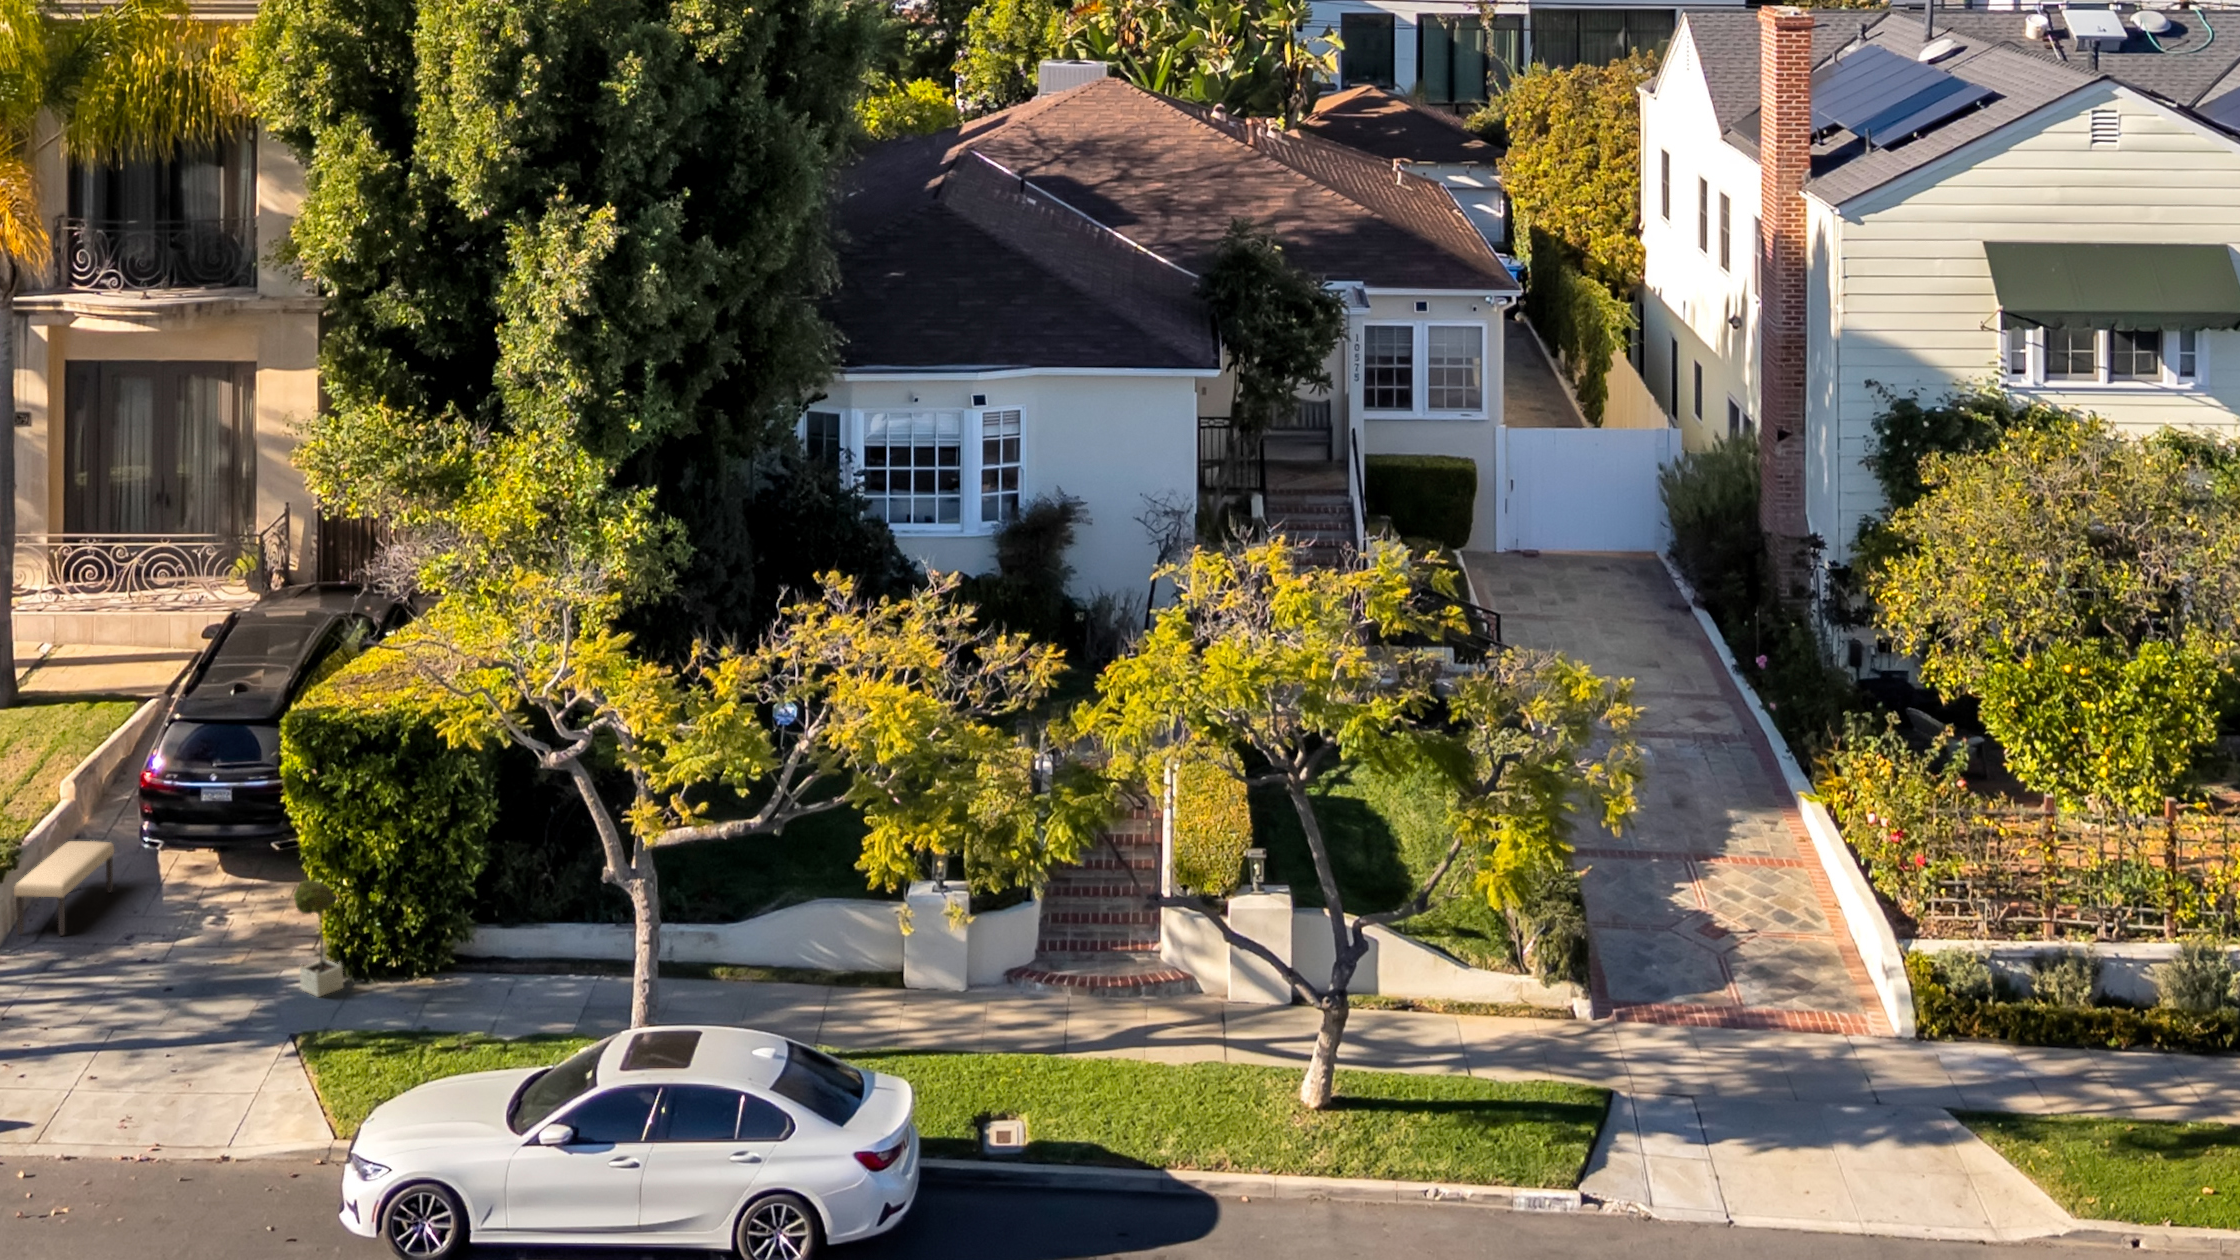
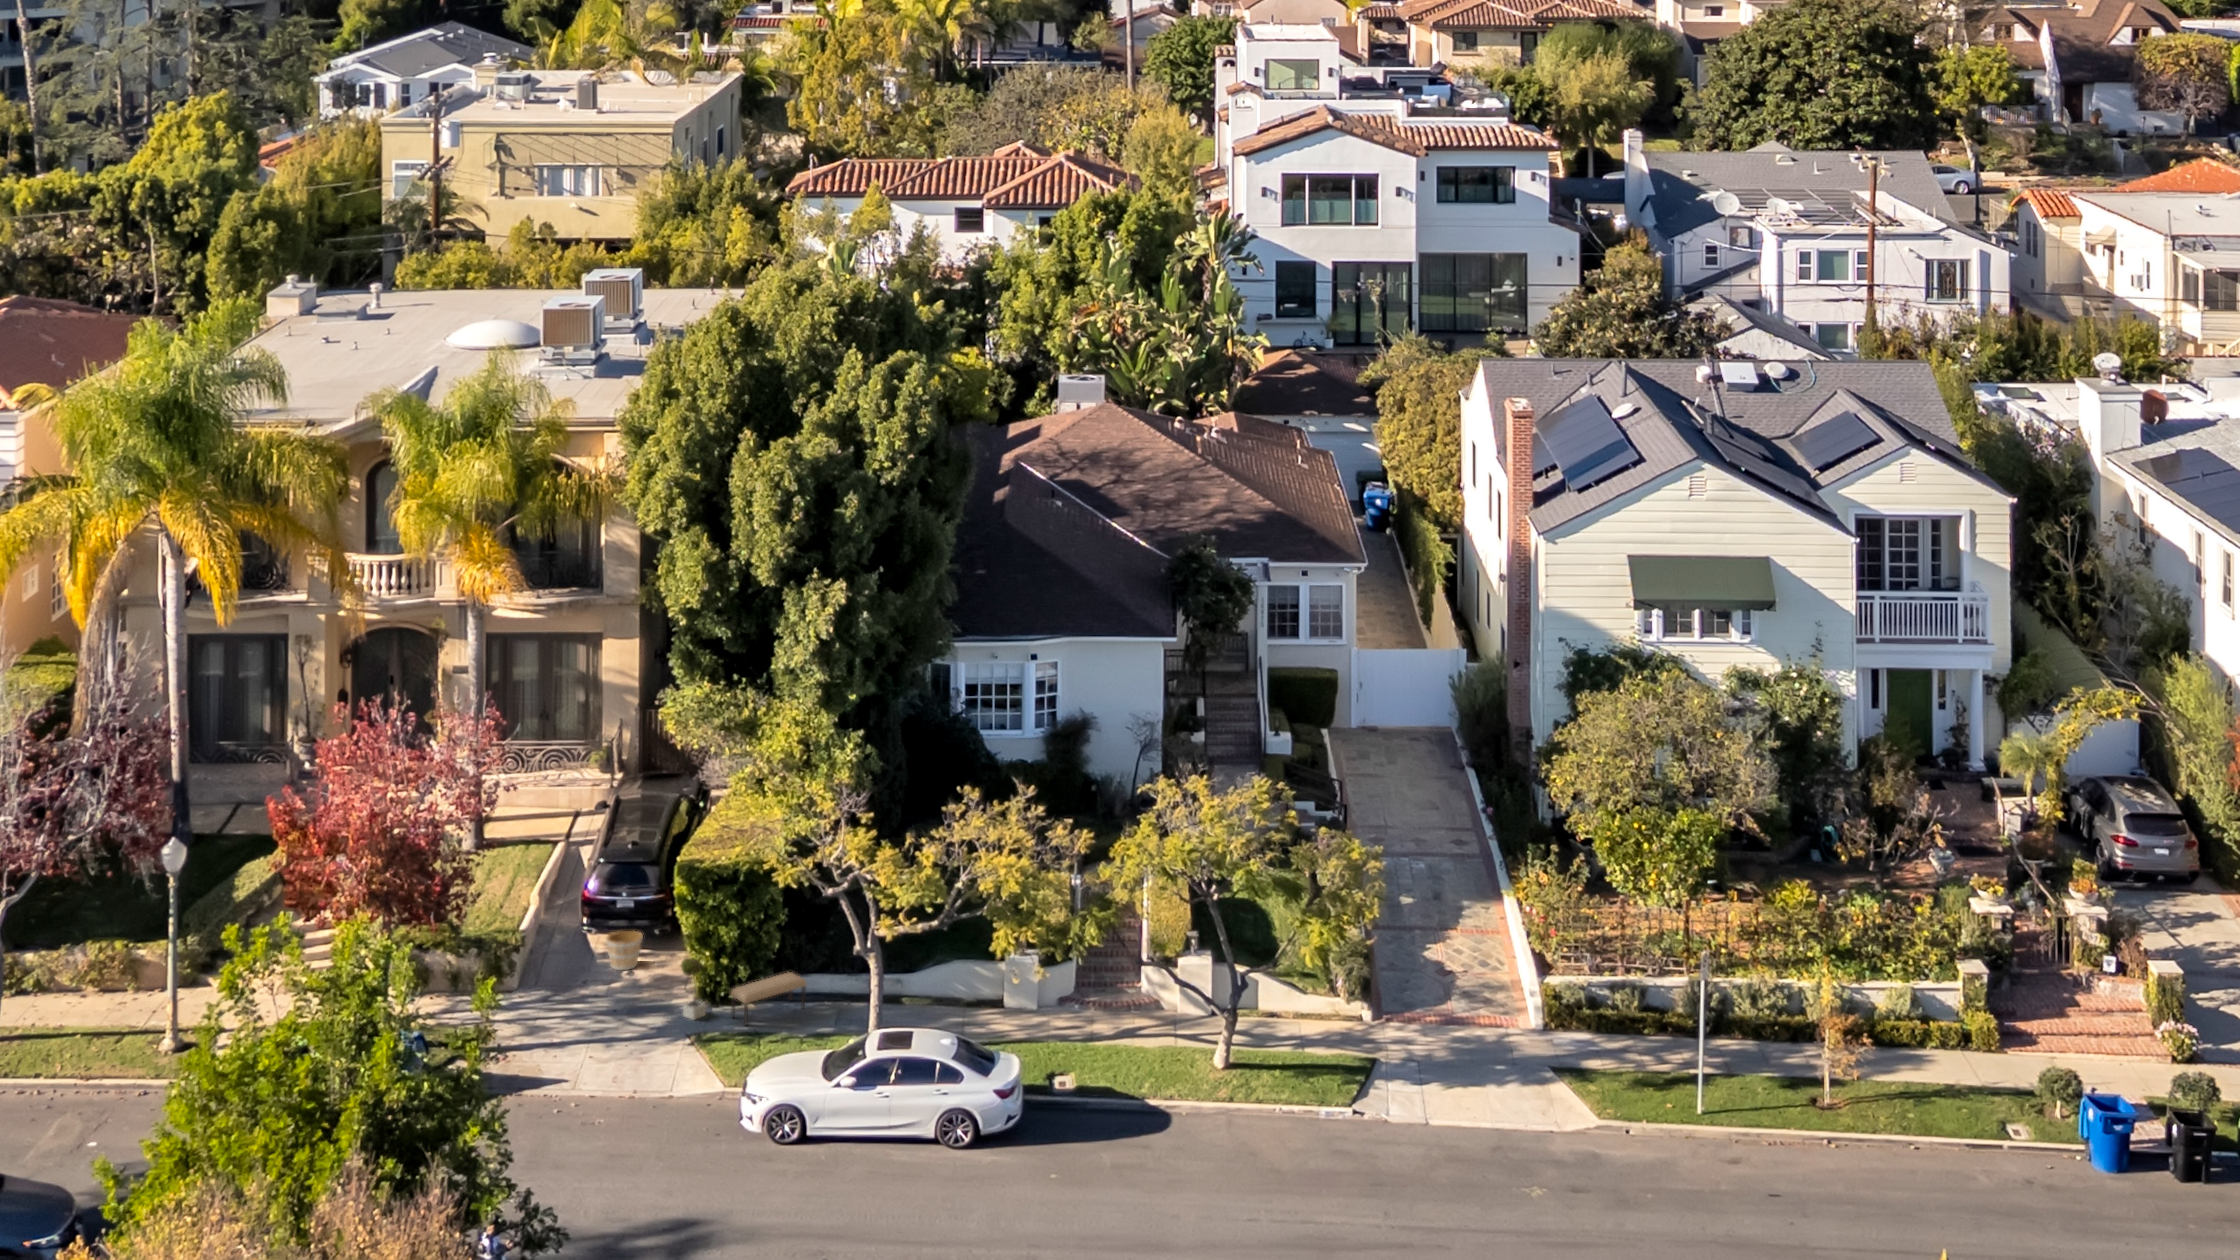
wooden bucket: none [190,835,259,905] -> present [606,931,643,970]
bench: present [14,841,114,936] -> present [731,972,806,1024]

